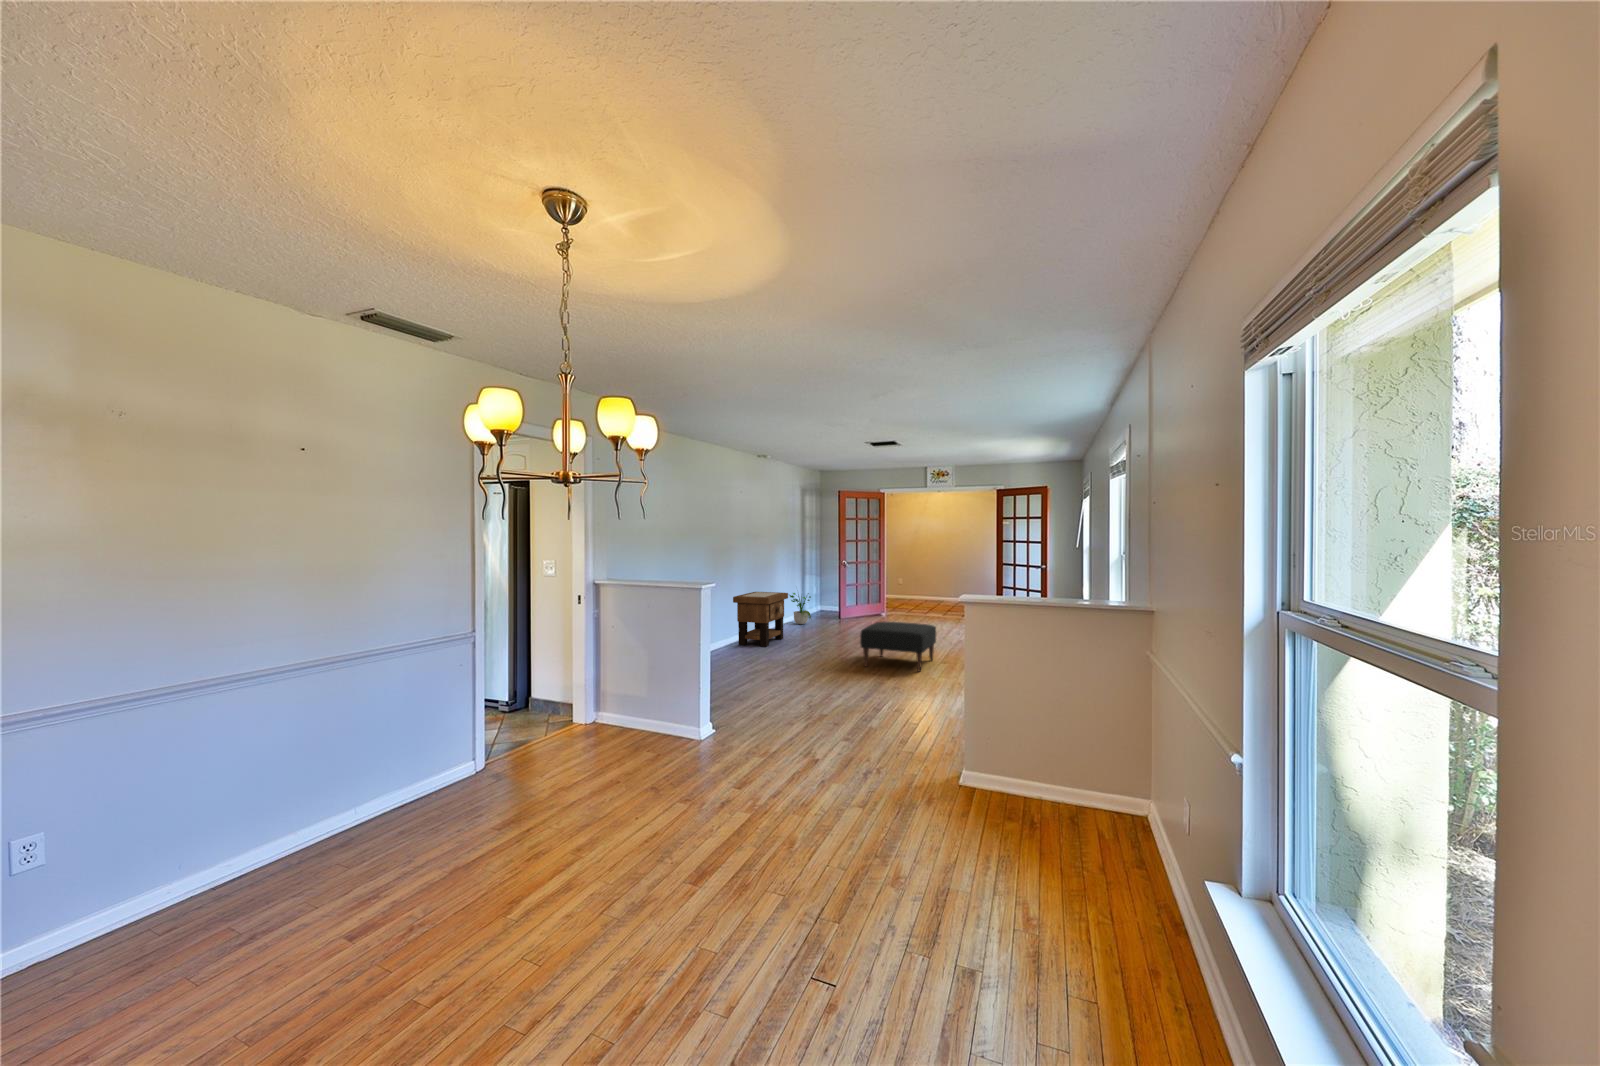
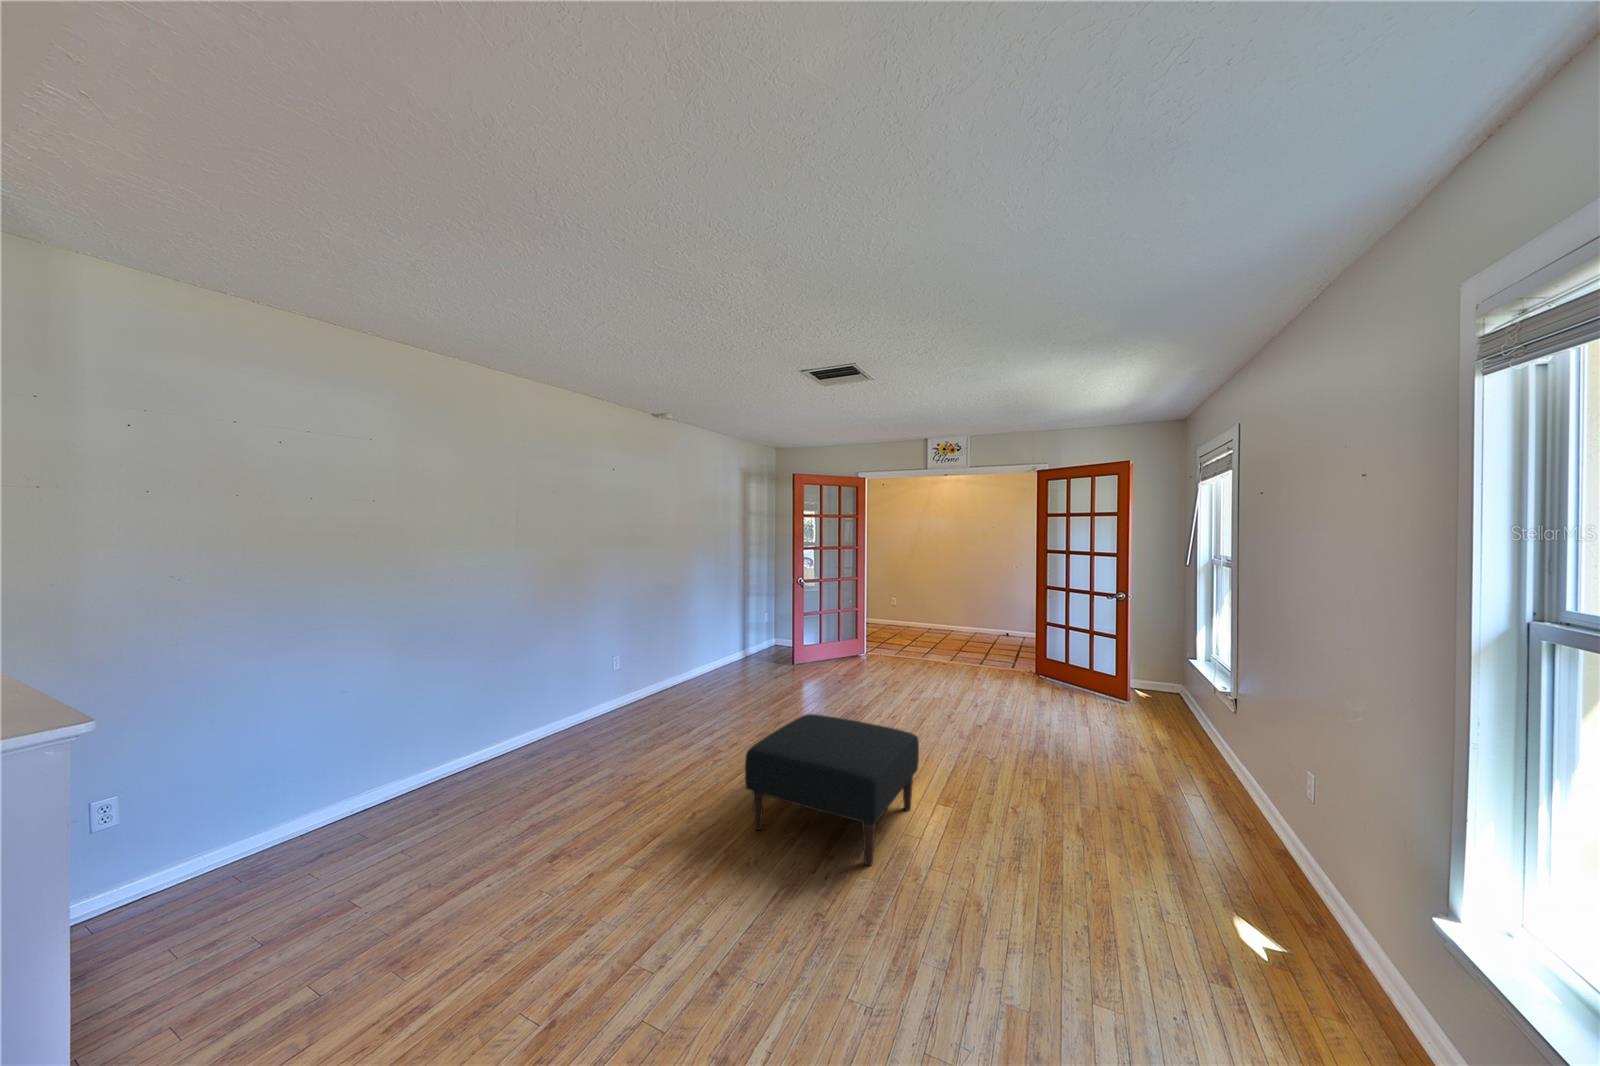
side table: present [733,592,788,647] -> none [566,631,678,739]
potted plant: present [790,593,811,624] -> none [709,613,749,676]

